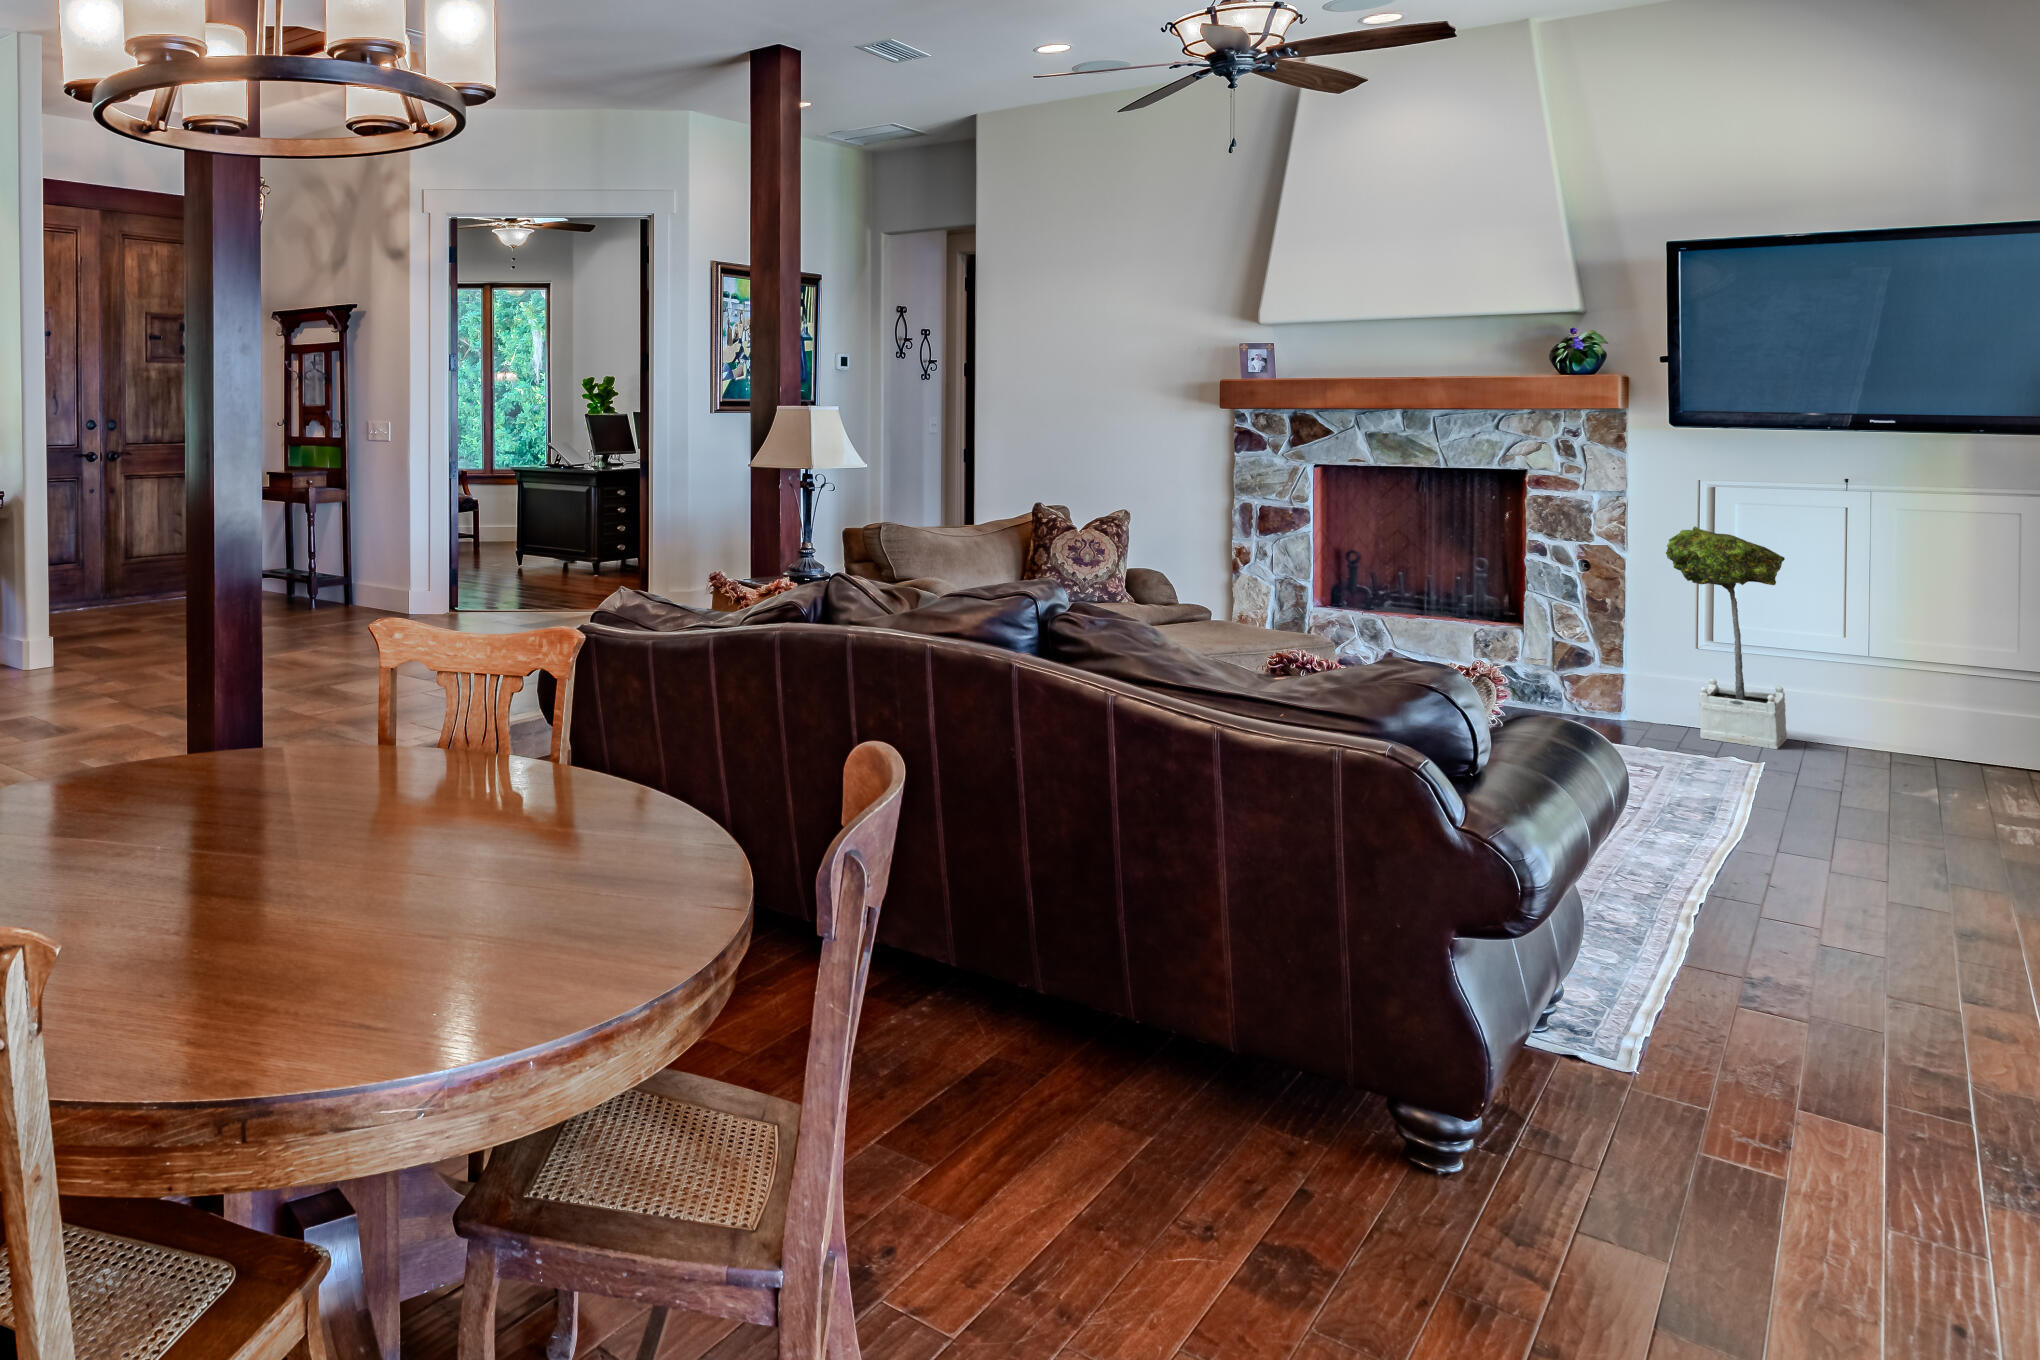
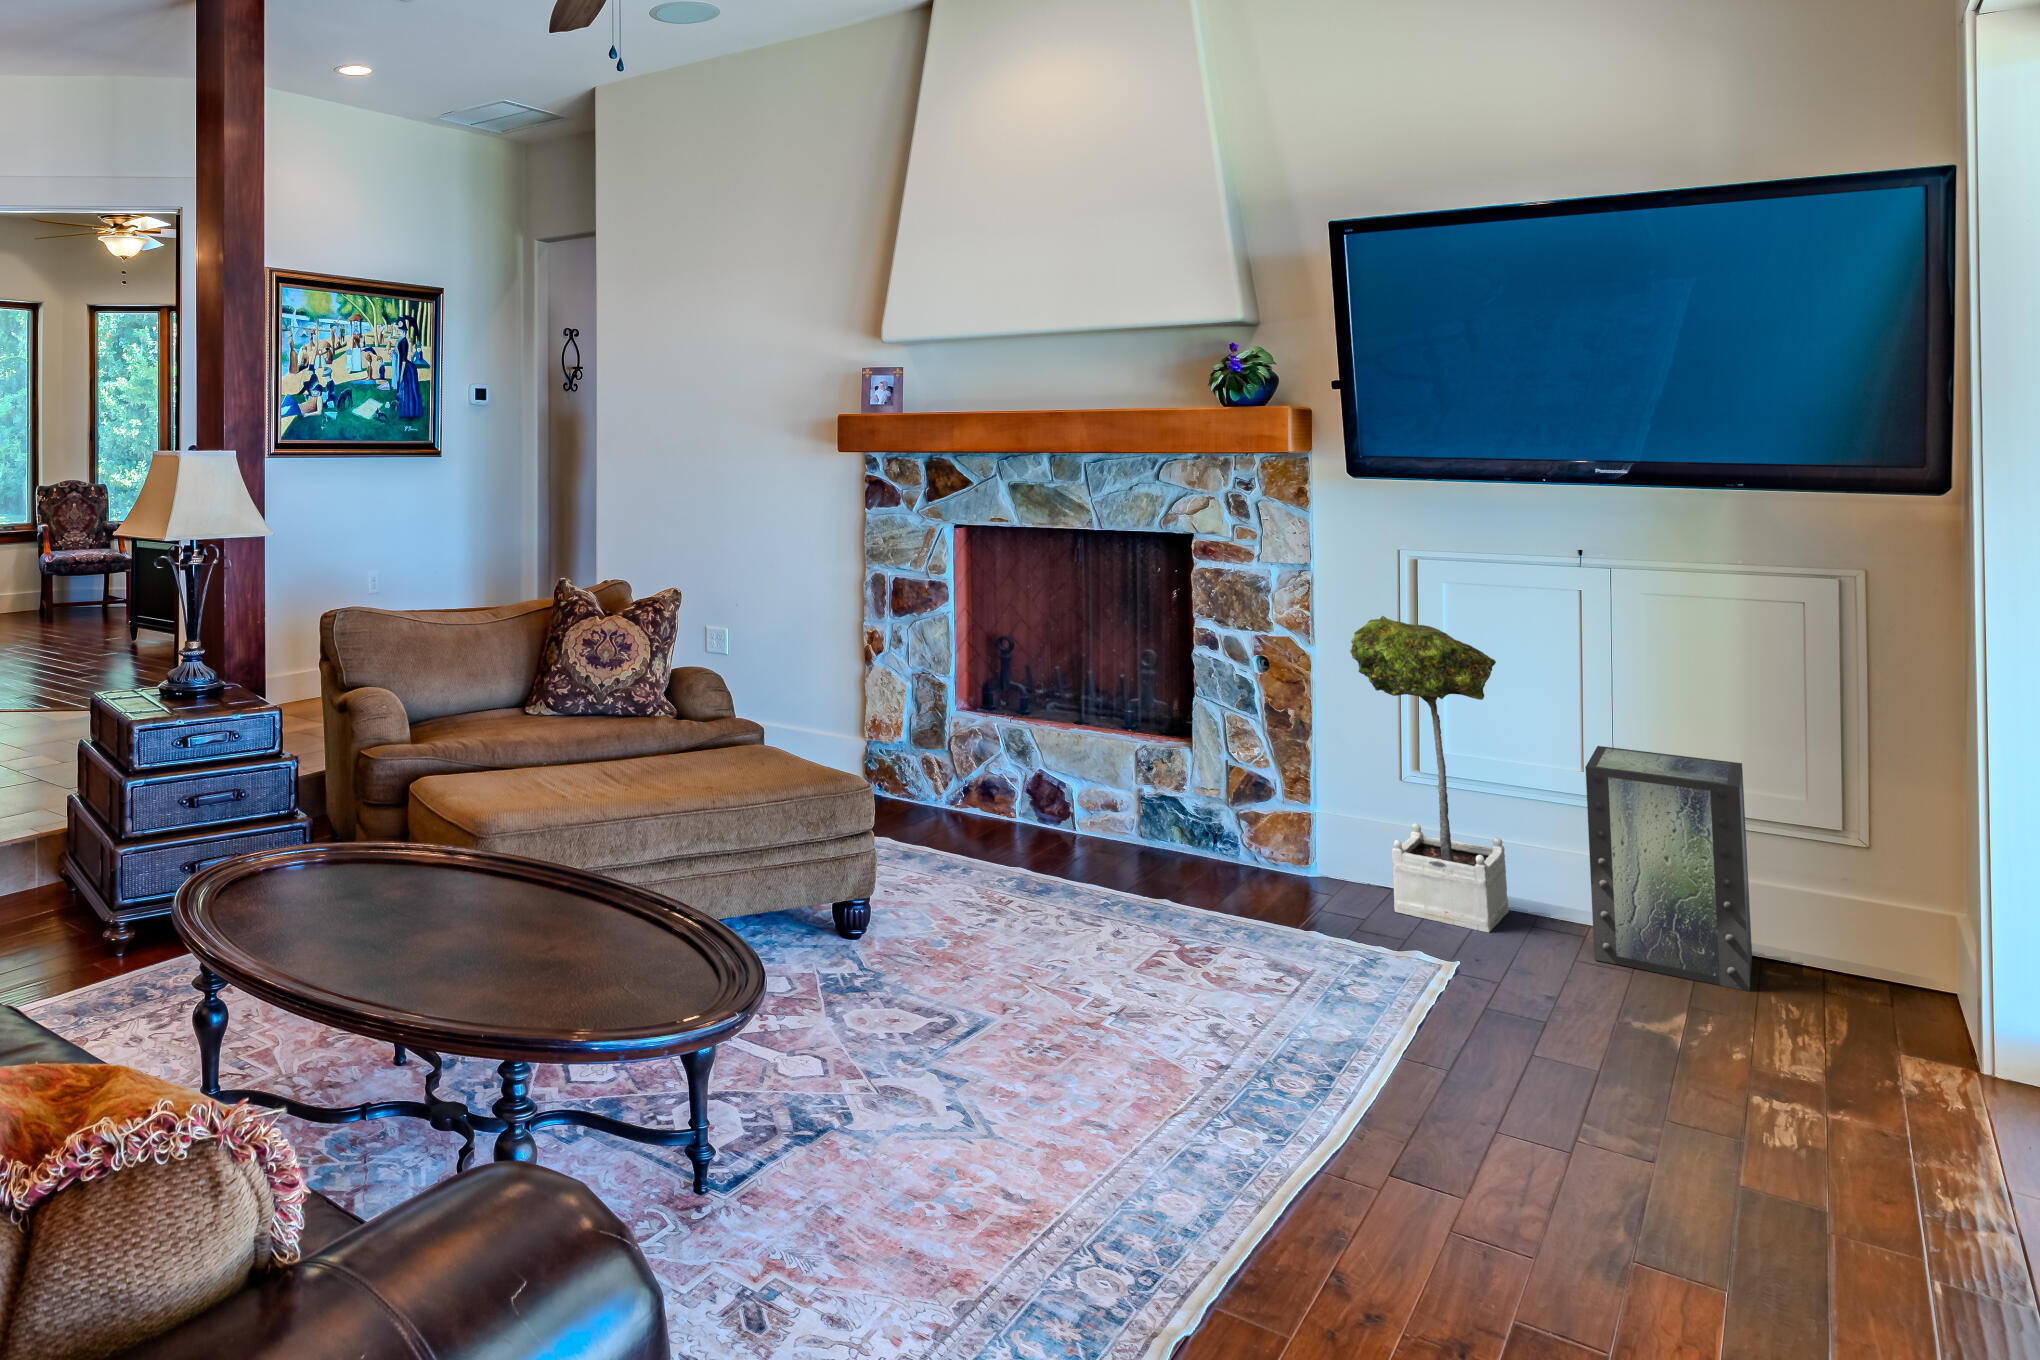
storage box: none [1858,619,1980,779] -> present [1585,746,1752,991]

